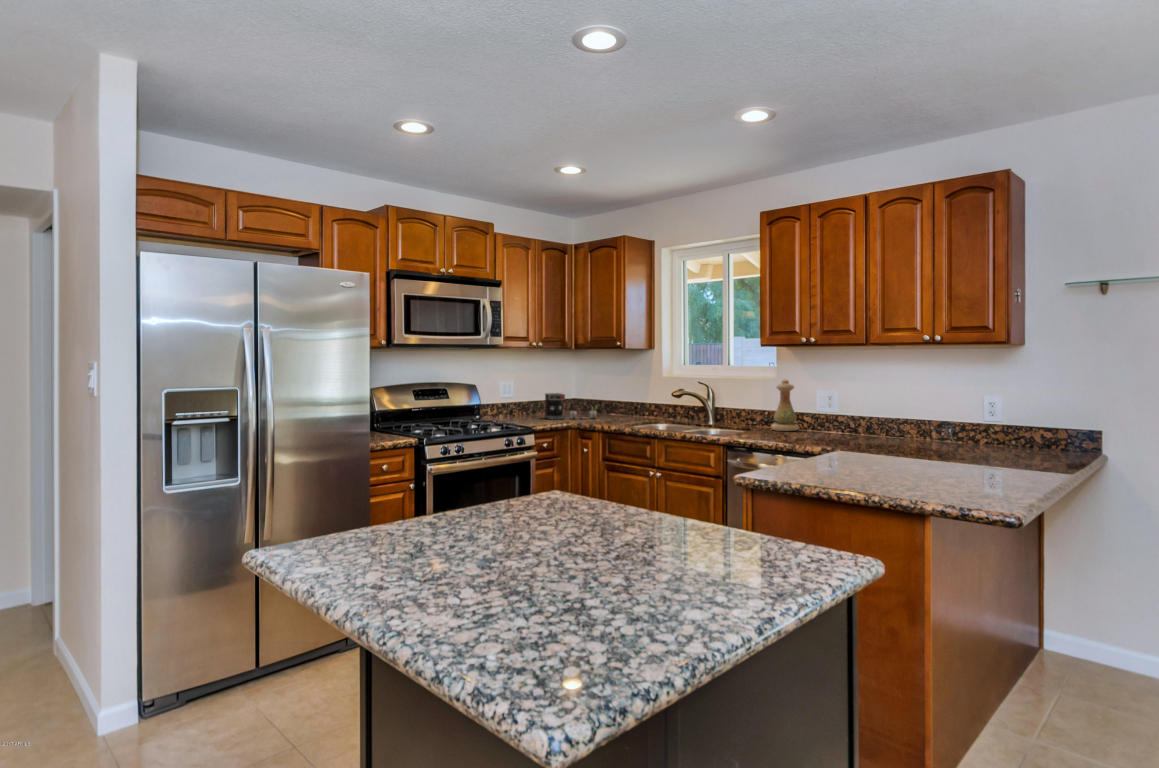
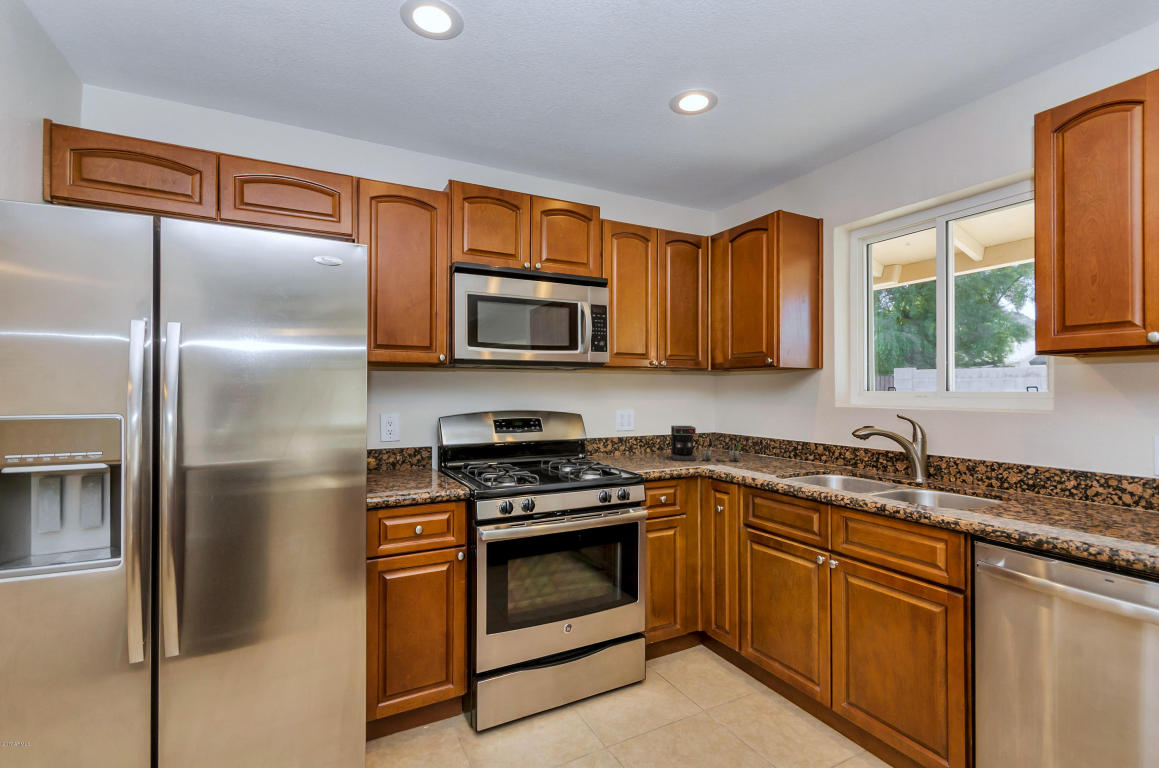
vase: present [771,379,799,431] -> none [1047,413,1110,509]

